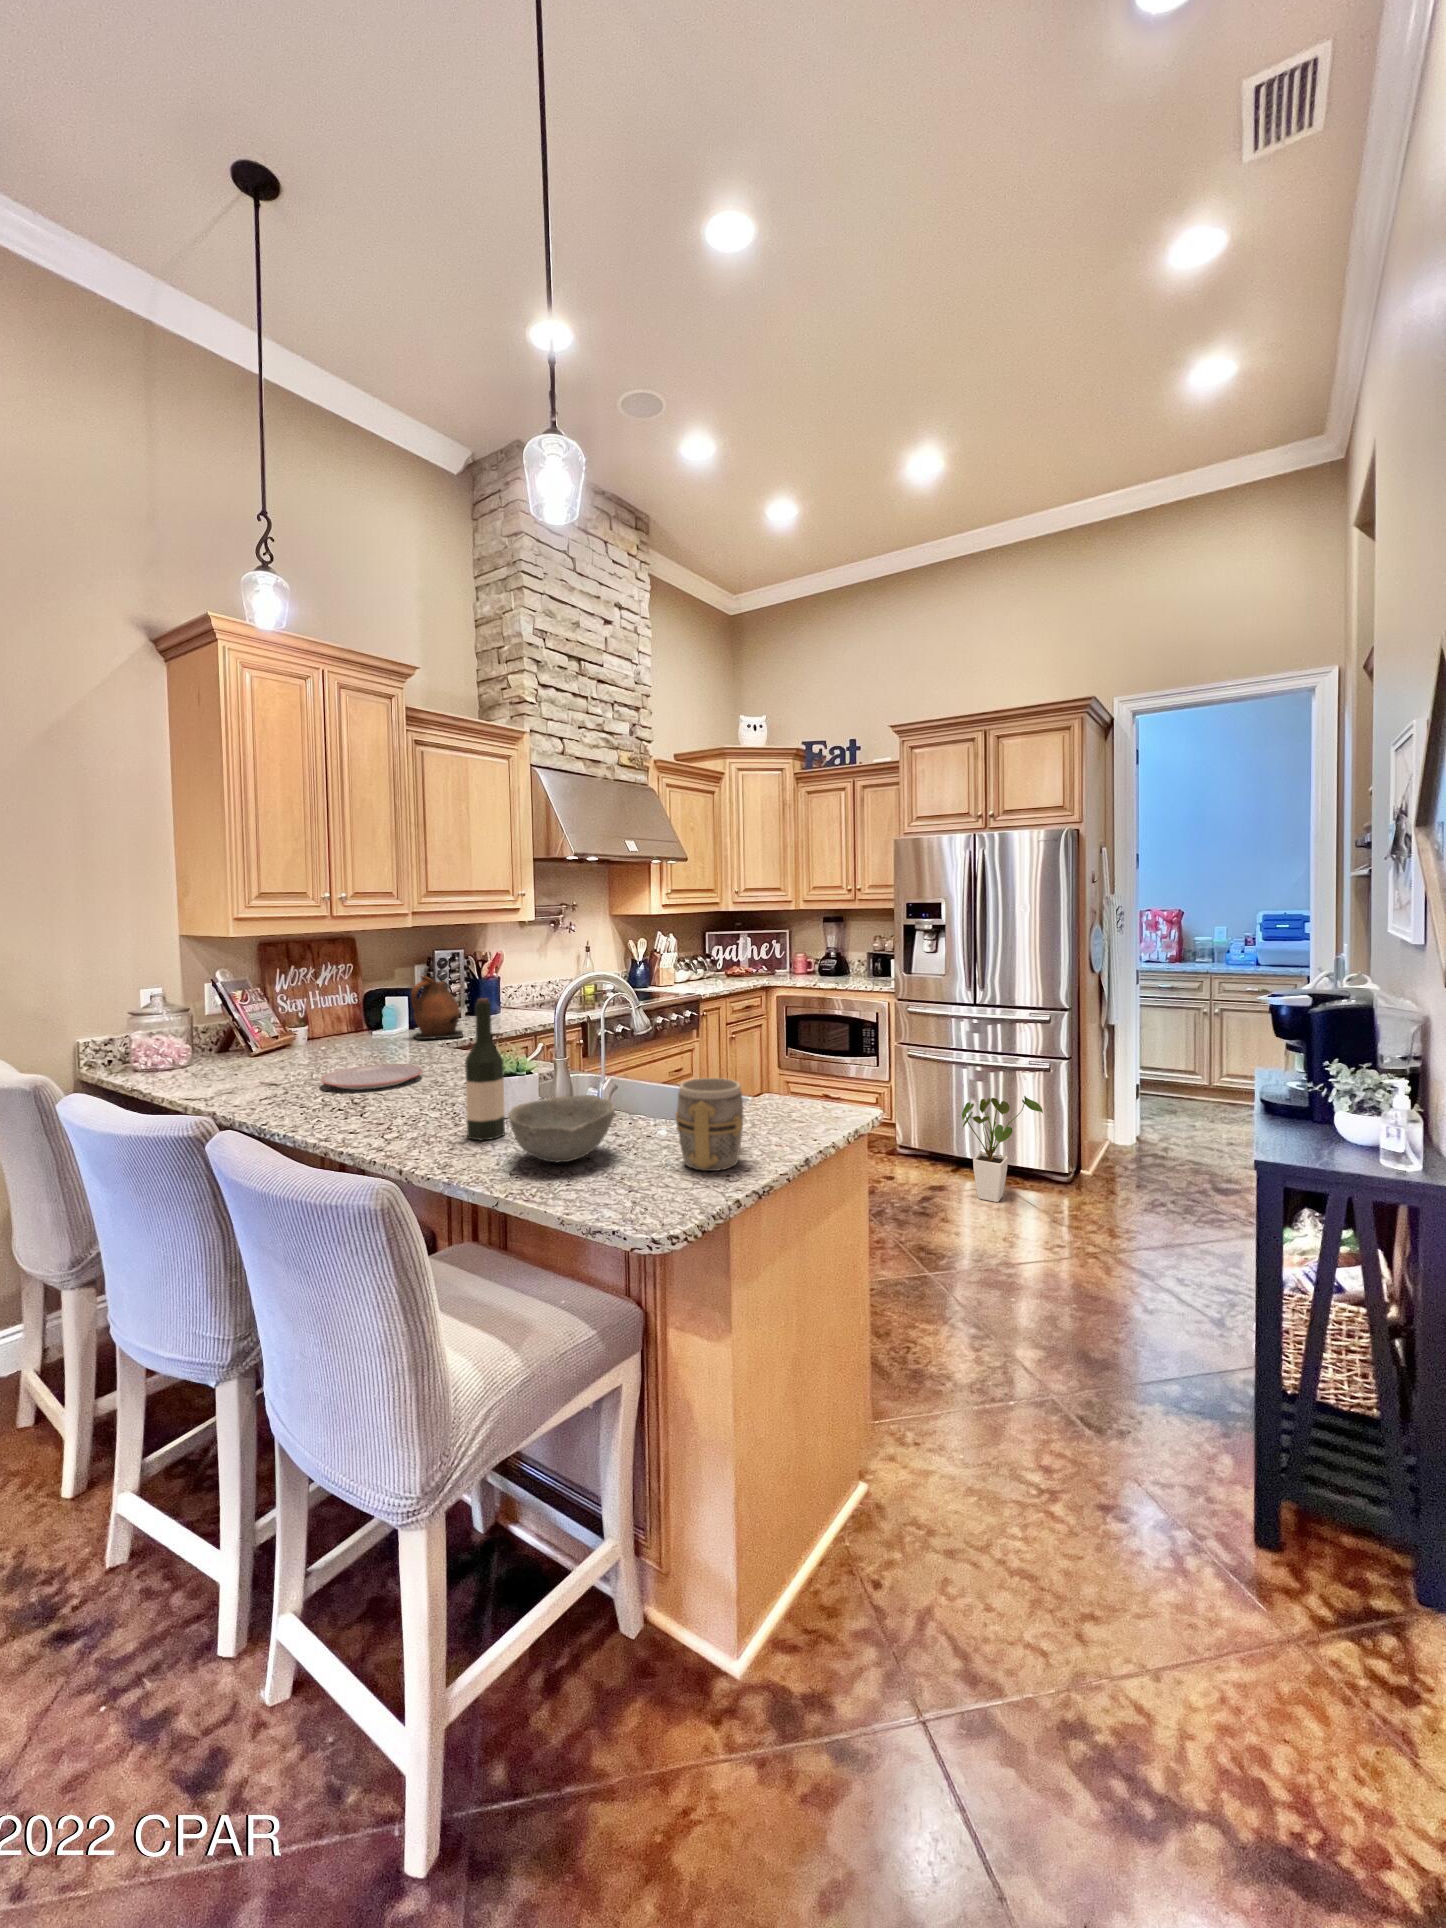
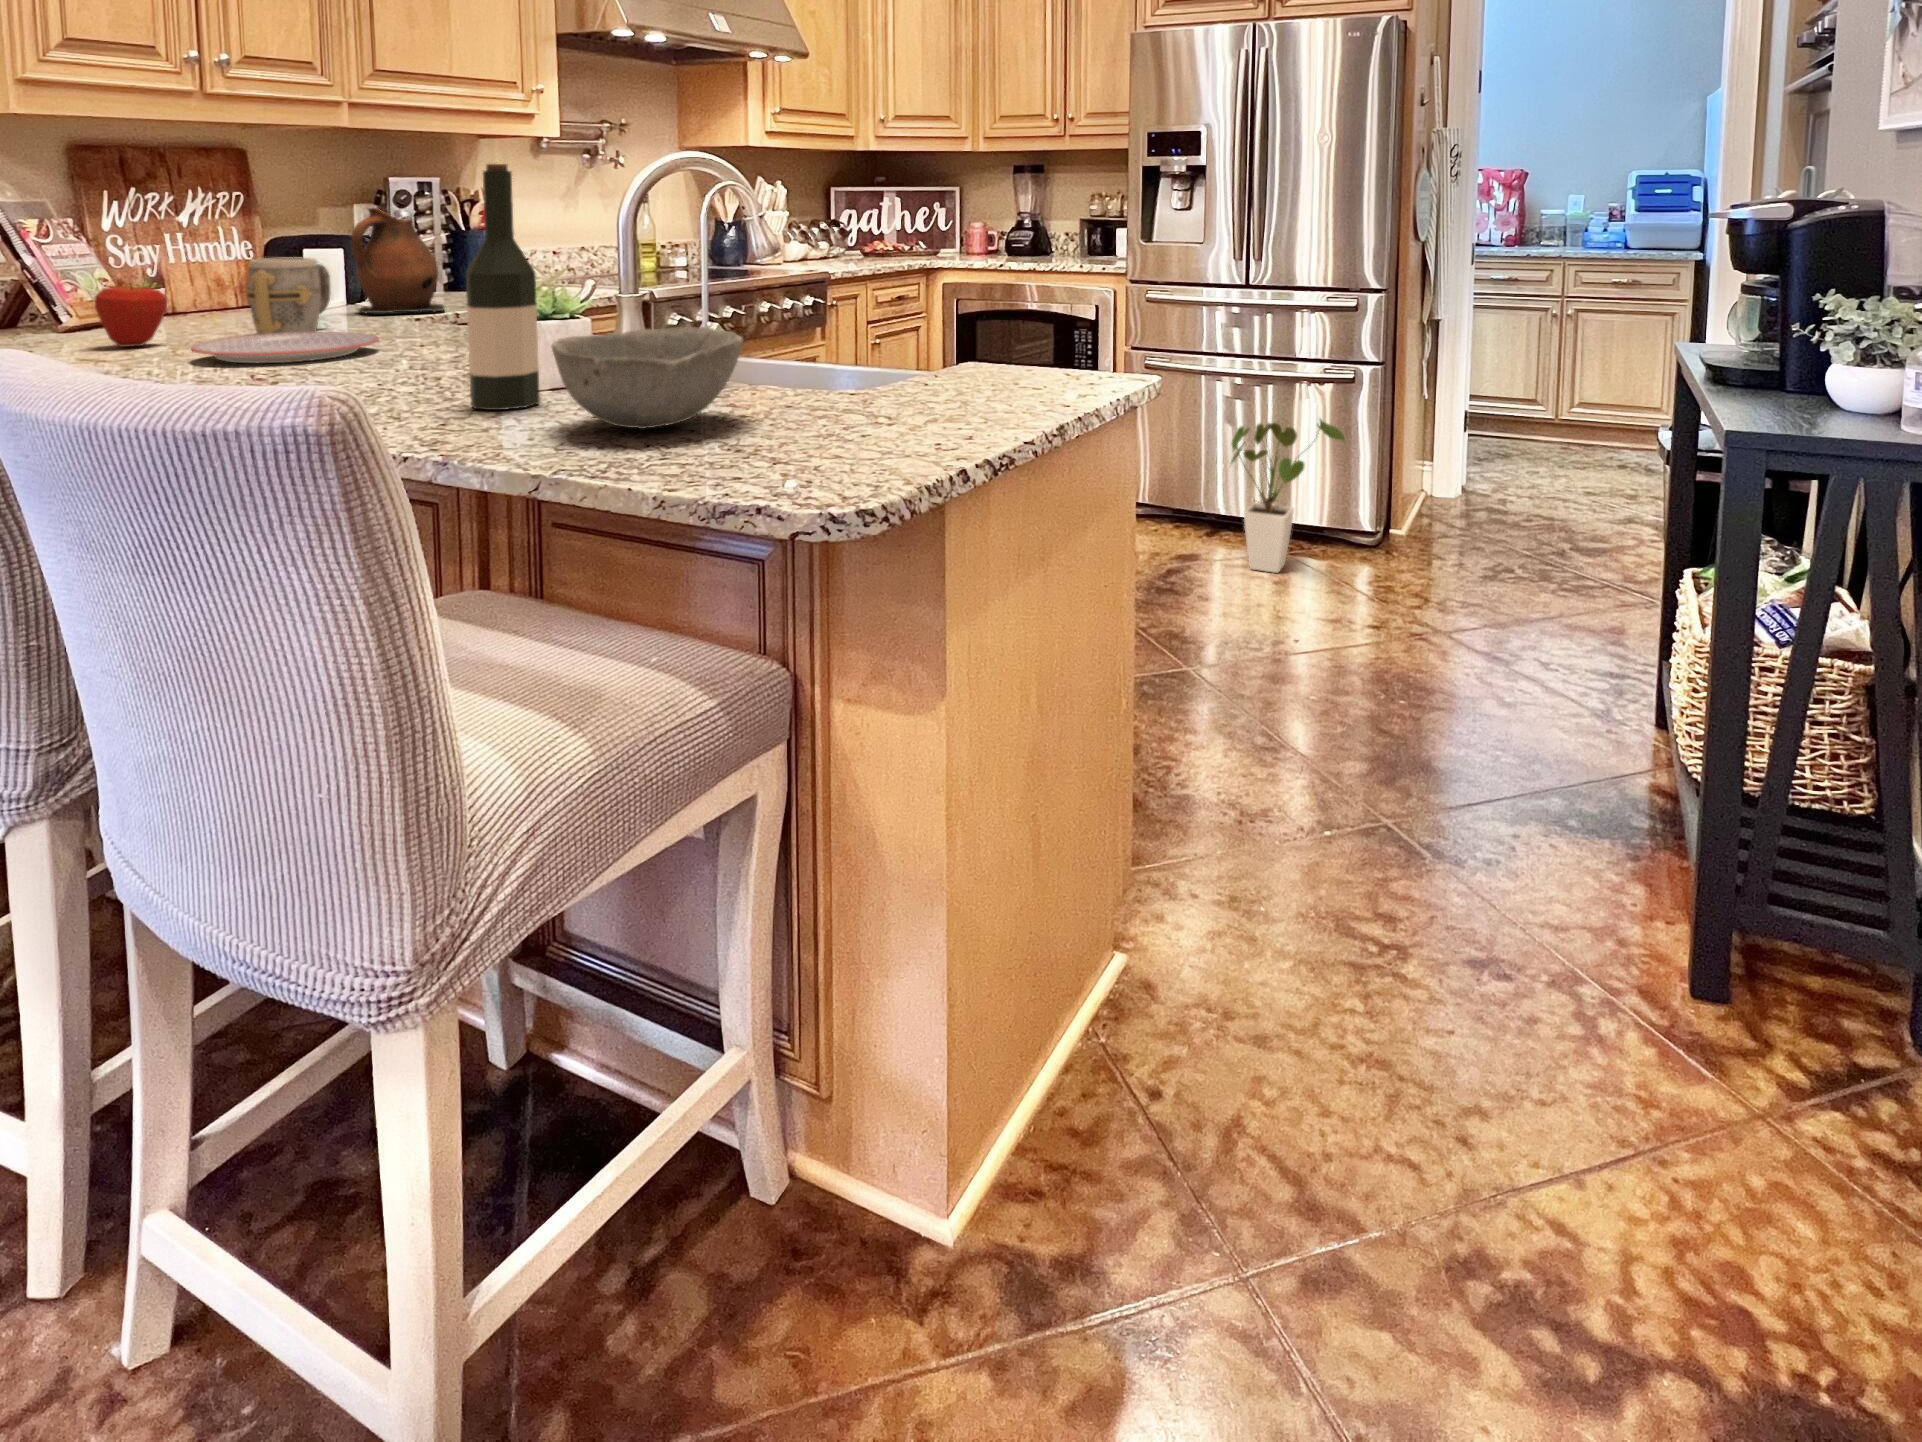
apple: none [271,1034,309,1072] -> present [95,284,167,347]
mug: present [676,1078,743,1171] -> present [246,257,330,335]

